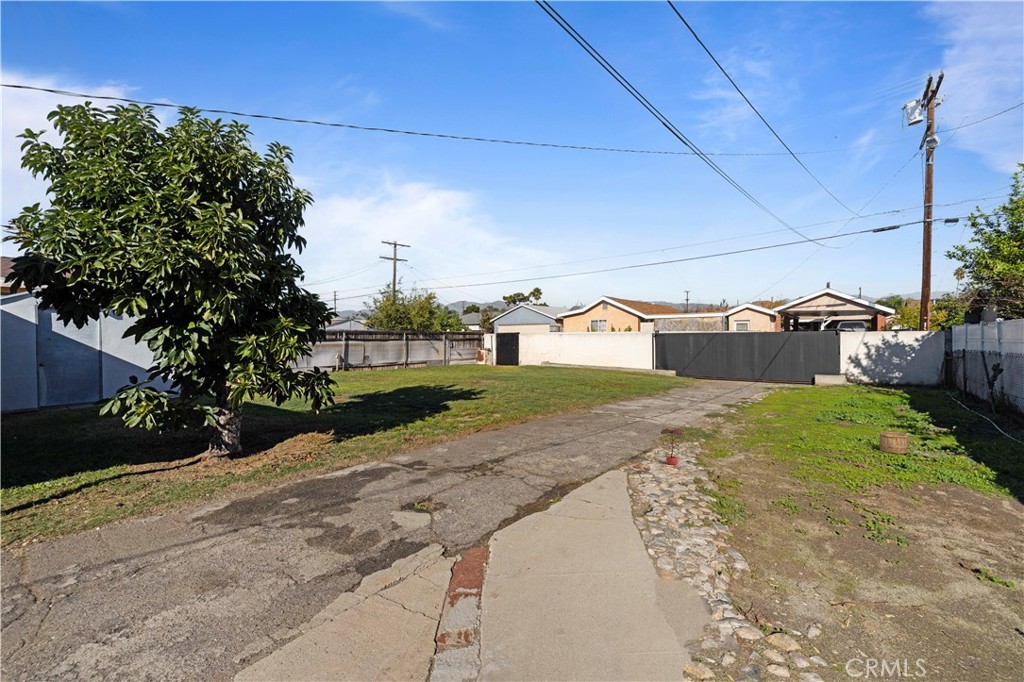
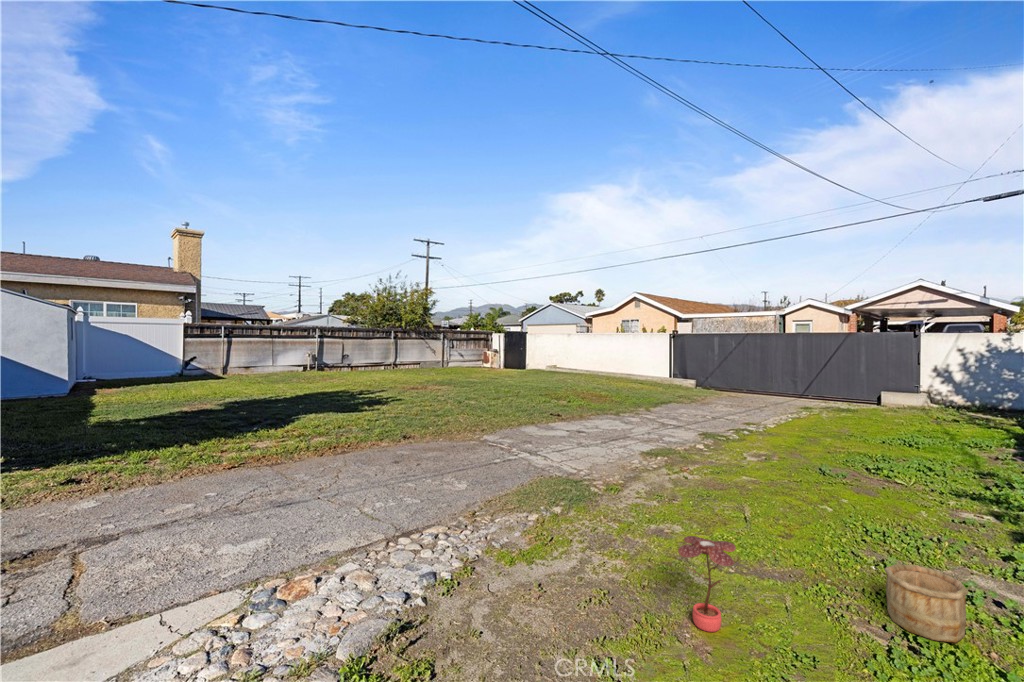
potted plant: present [661,429,683,465] -> present [678,536,736,632]

